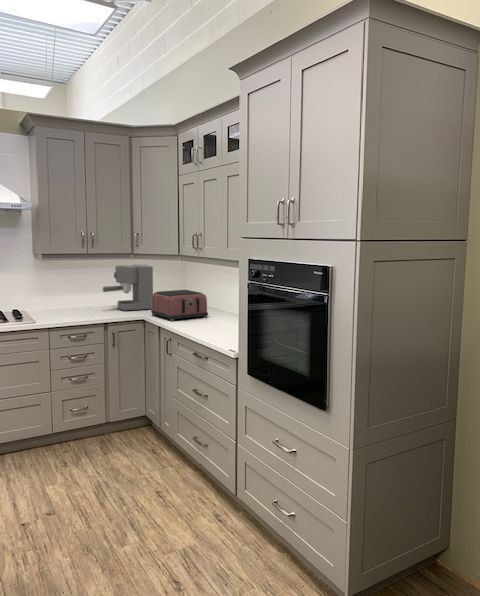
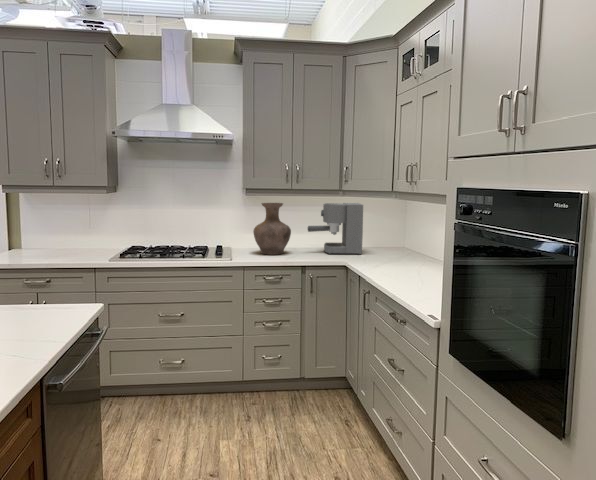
vase: none [51,267,88,315] -> present [253,203,291,255]
toaster: present [151,290,208,321] -> none [356,233,423,269]

